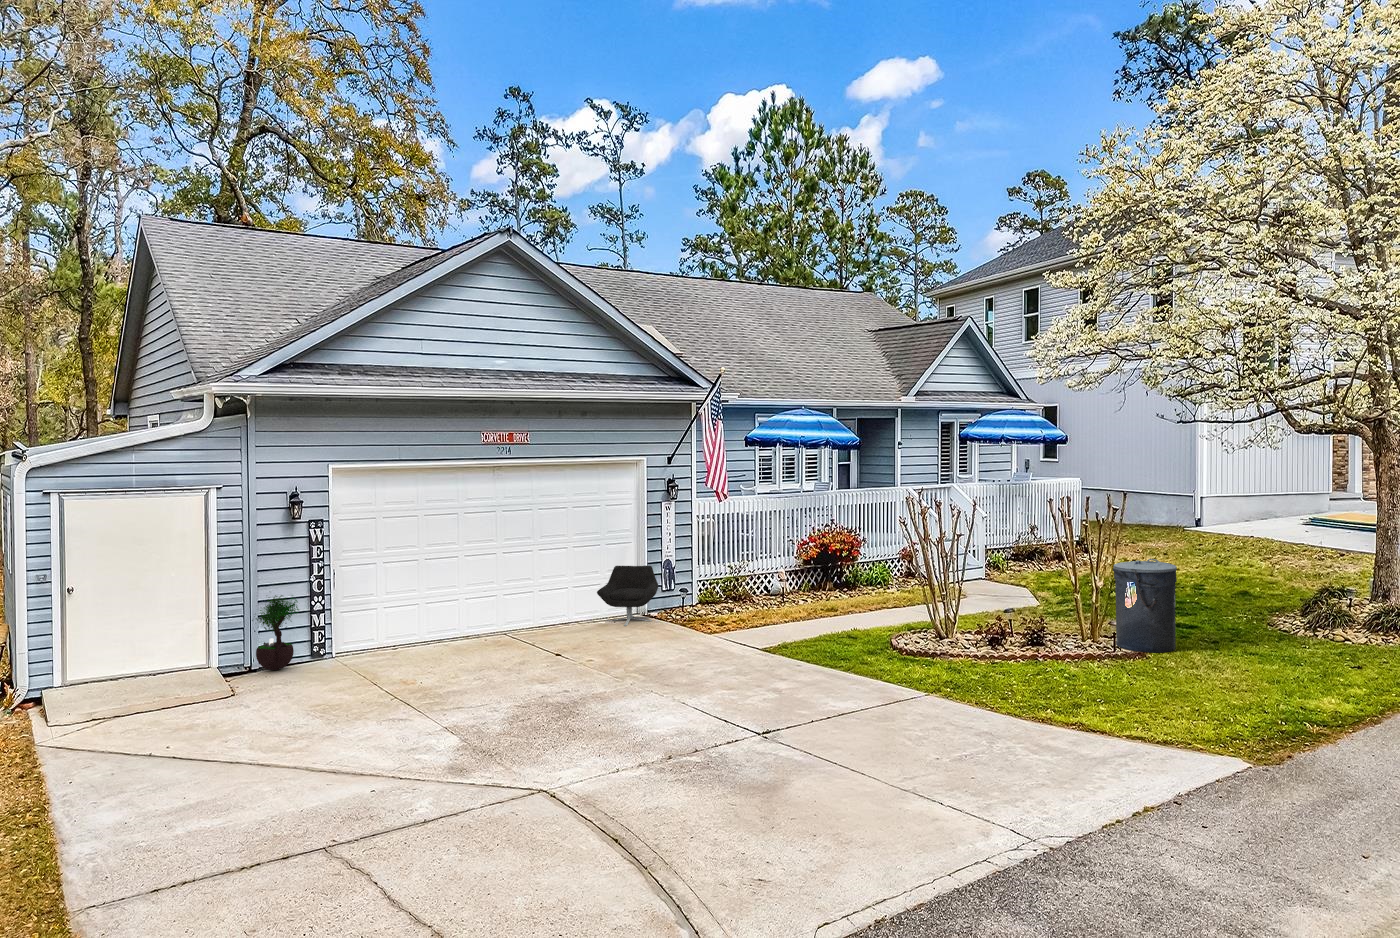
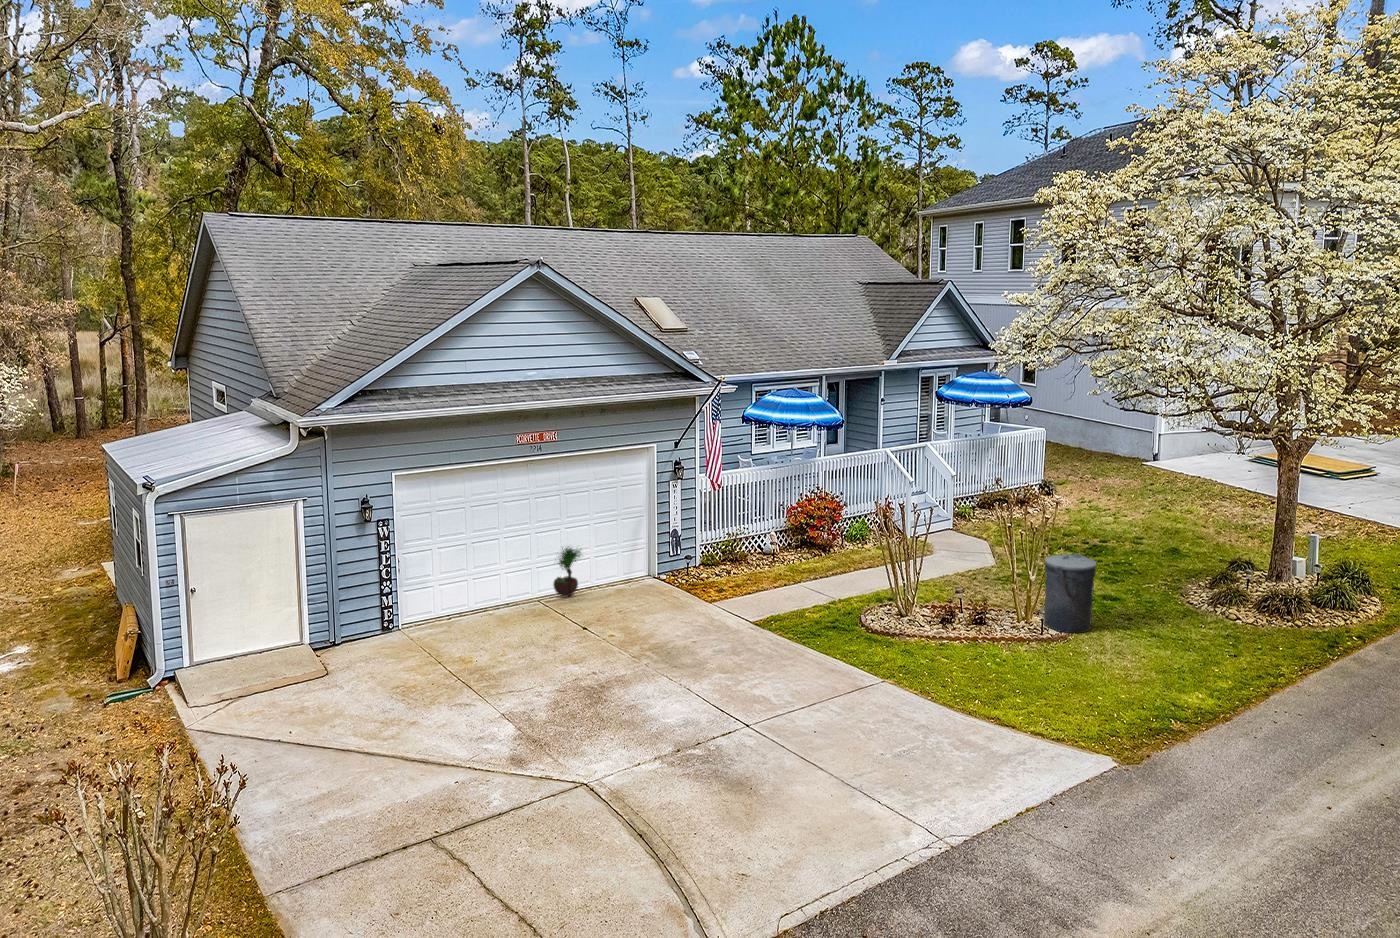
lounge chair: present [597,566,658,626] -> none [616,538,667,593]
potted tree: present [252,595,299,670] -> present [553,546,581,596]

